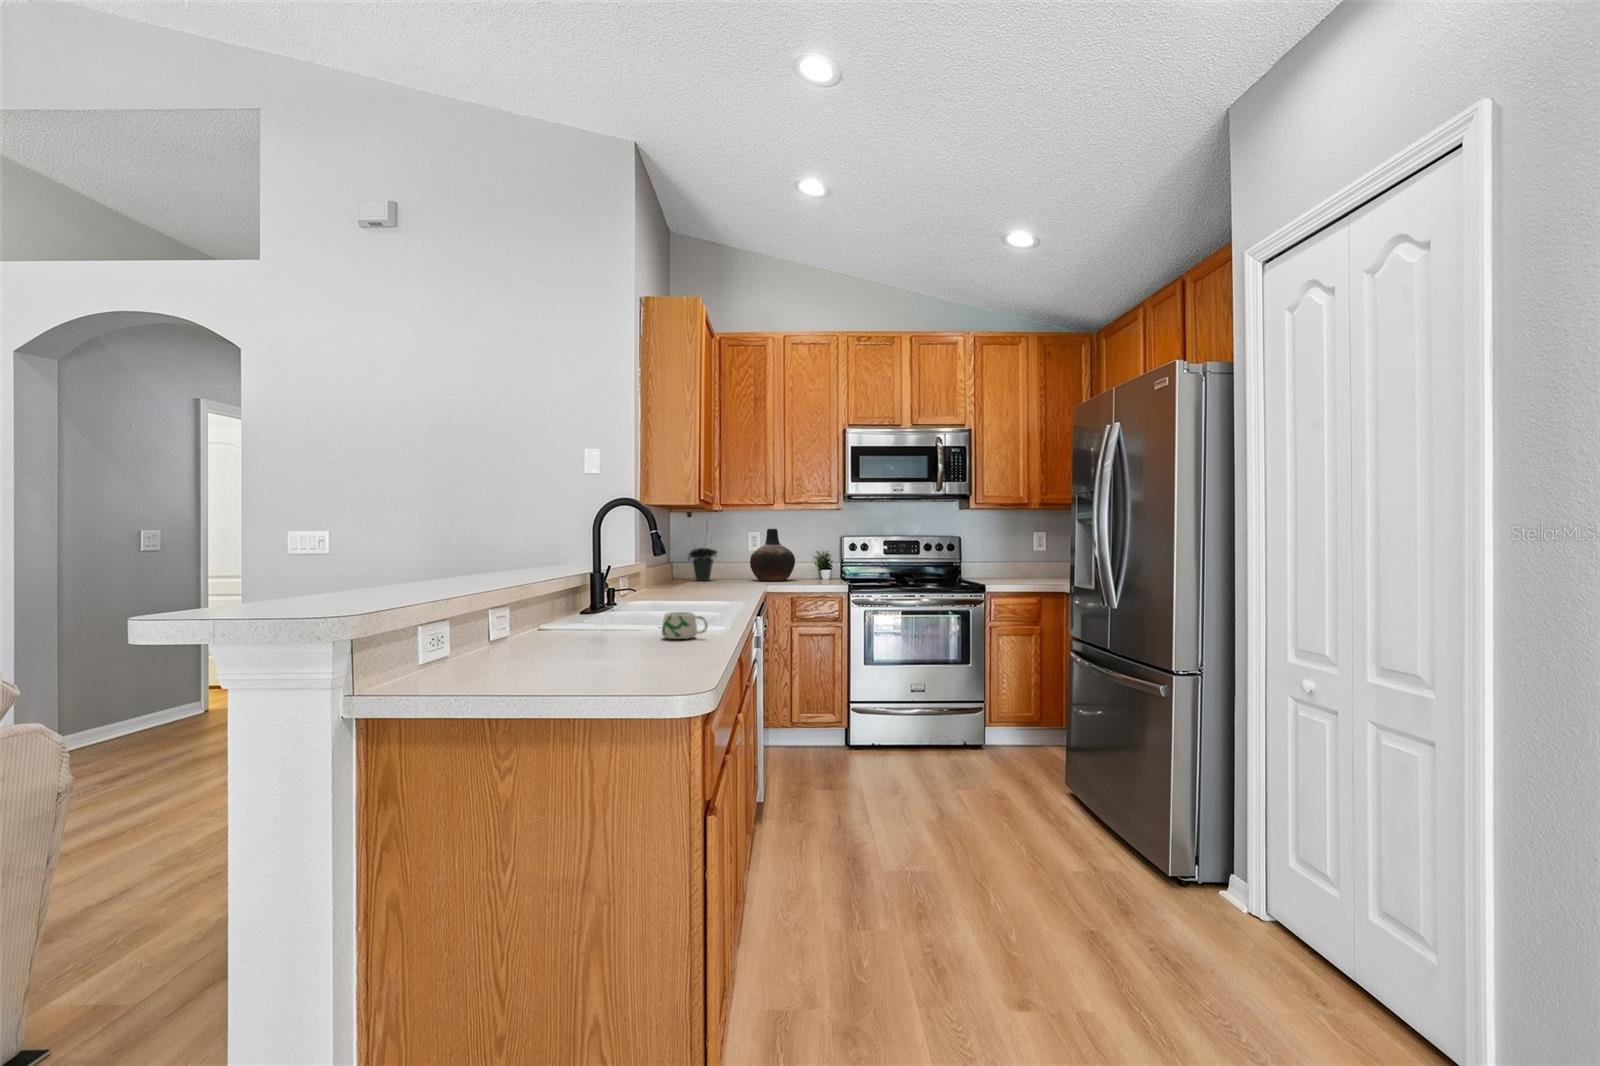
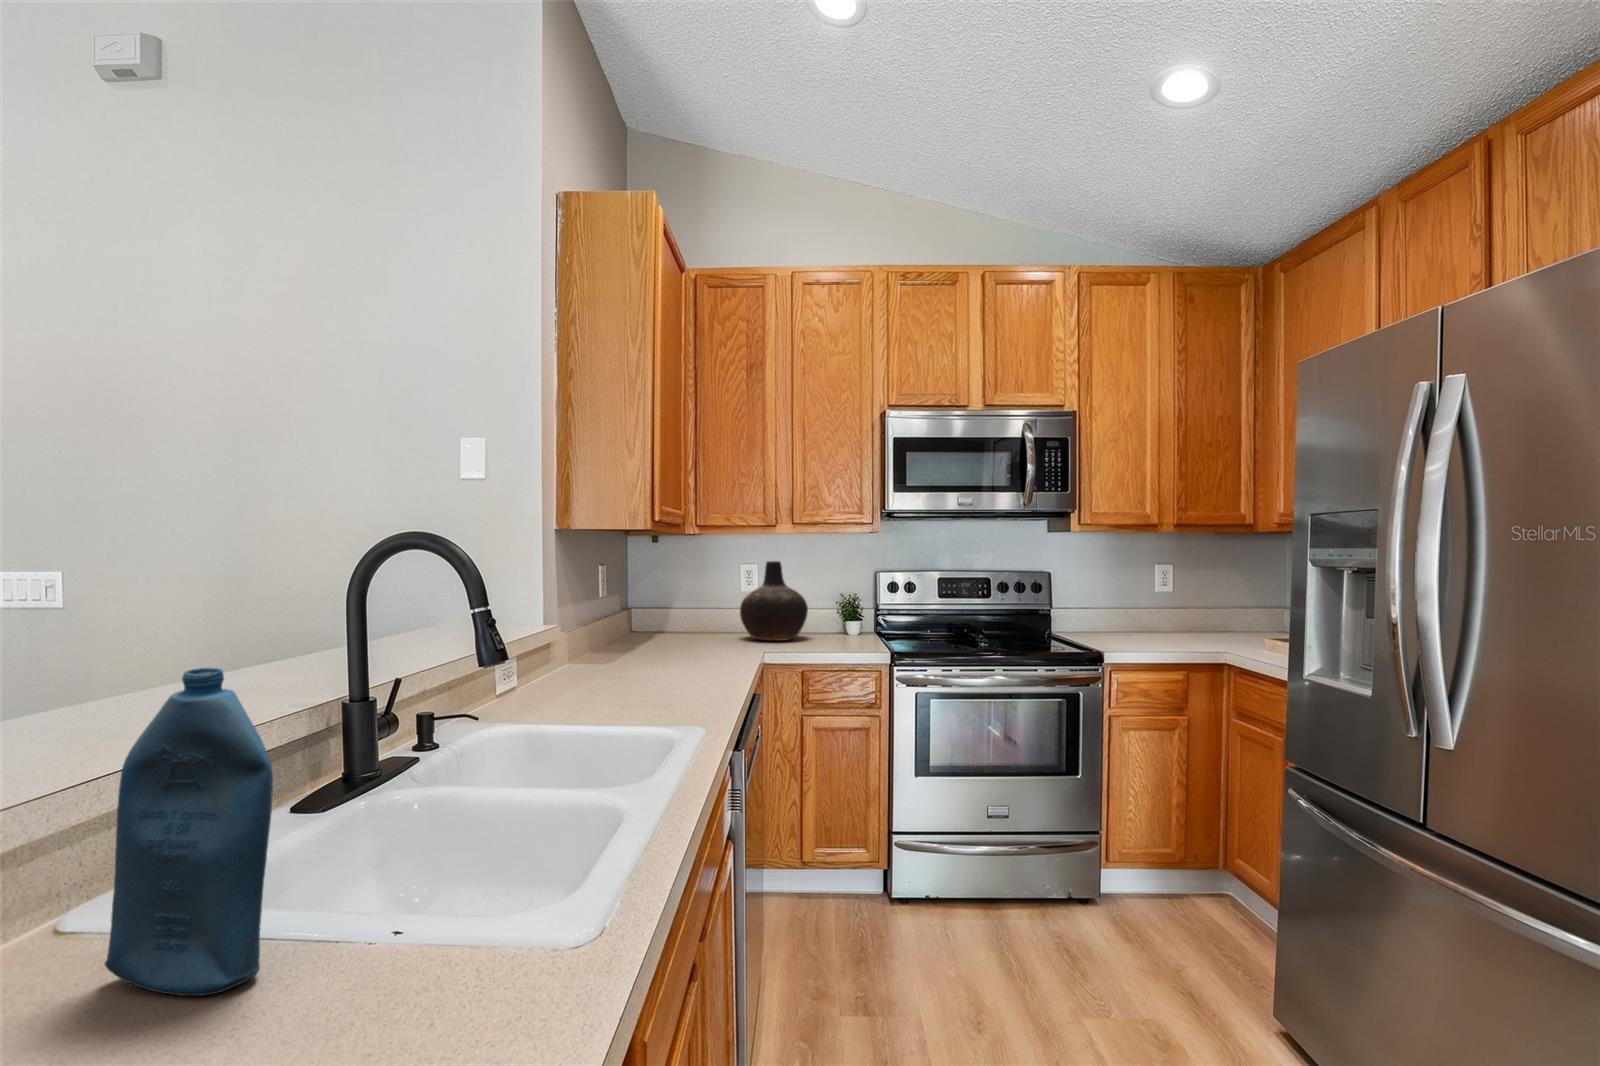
bottle: none [546,527,605,639] -> present [105,668,273,996]
potted plant: present [688,544,717,581] -> none [645,548,692,640]
mug: present [662,612,707,639] -> none [424,897,554,1006]

